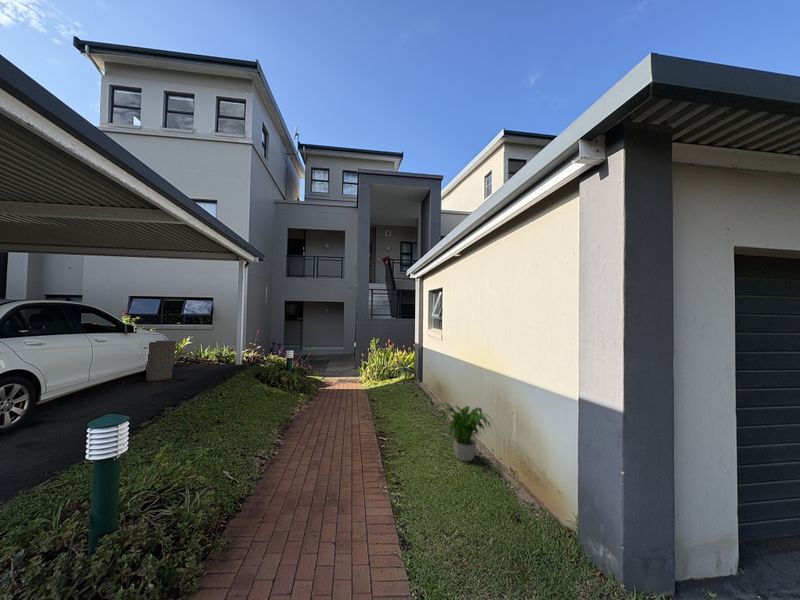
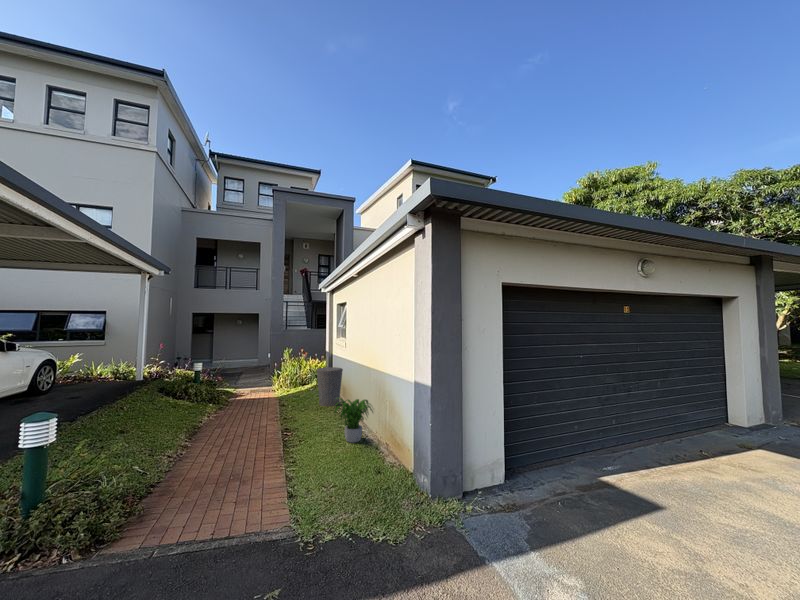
trash can: present [146,340,176,381] -> present [317,367,343,406]

